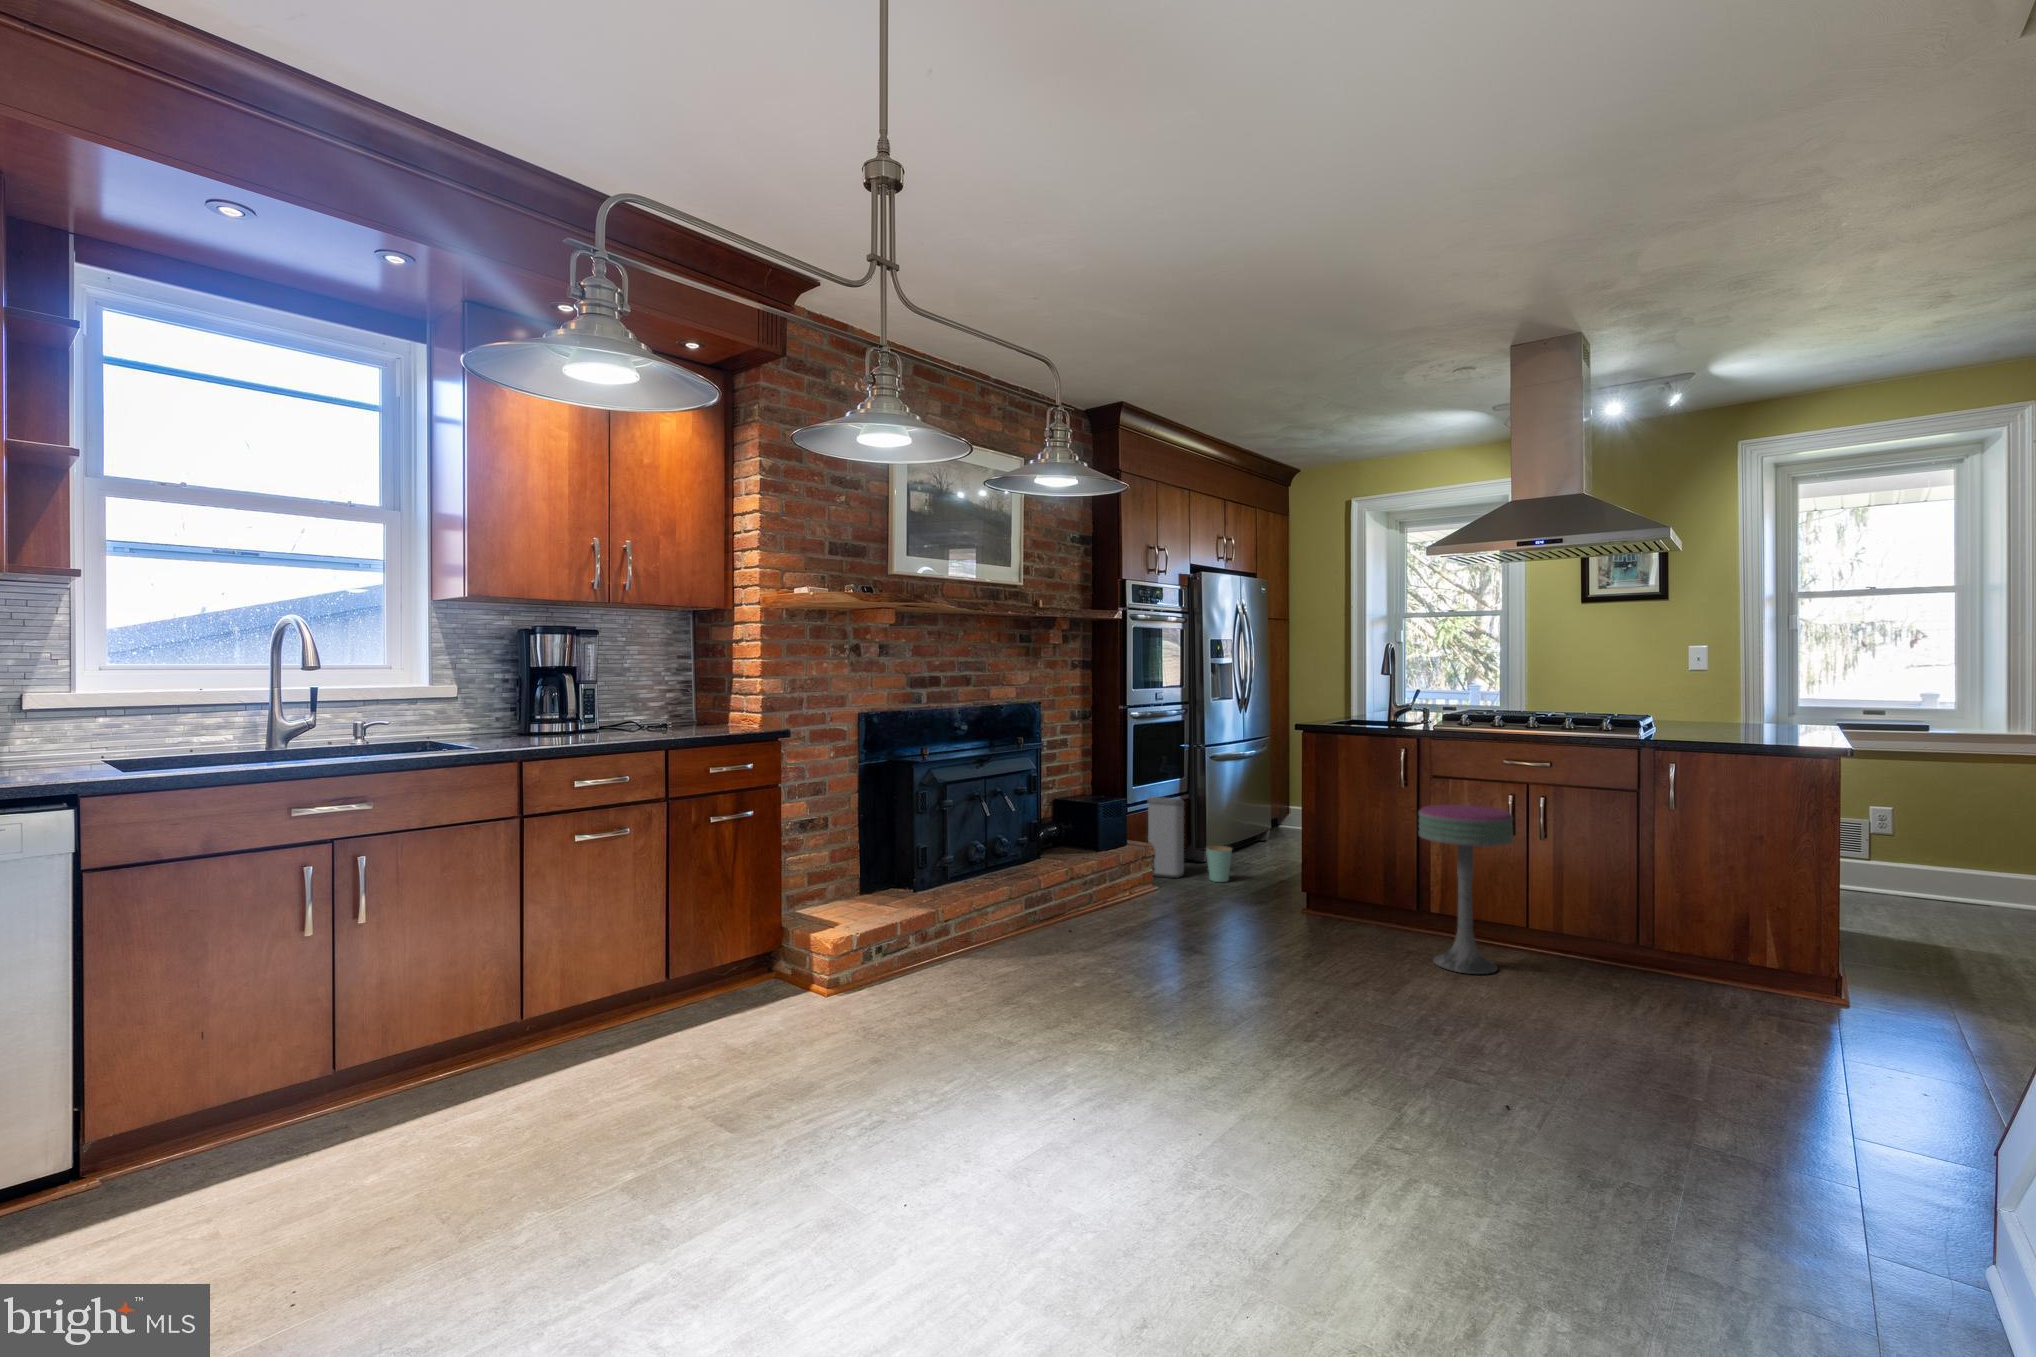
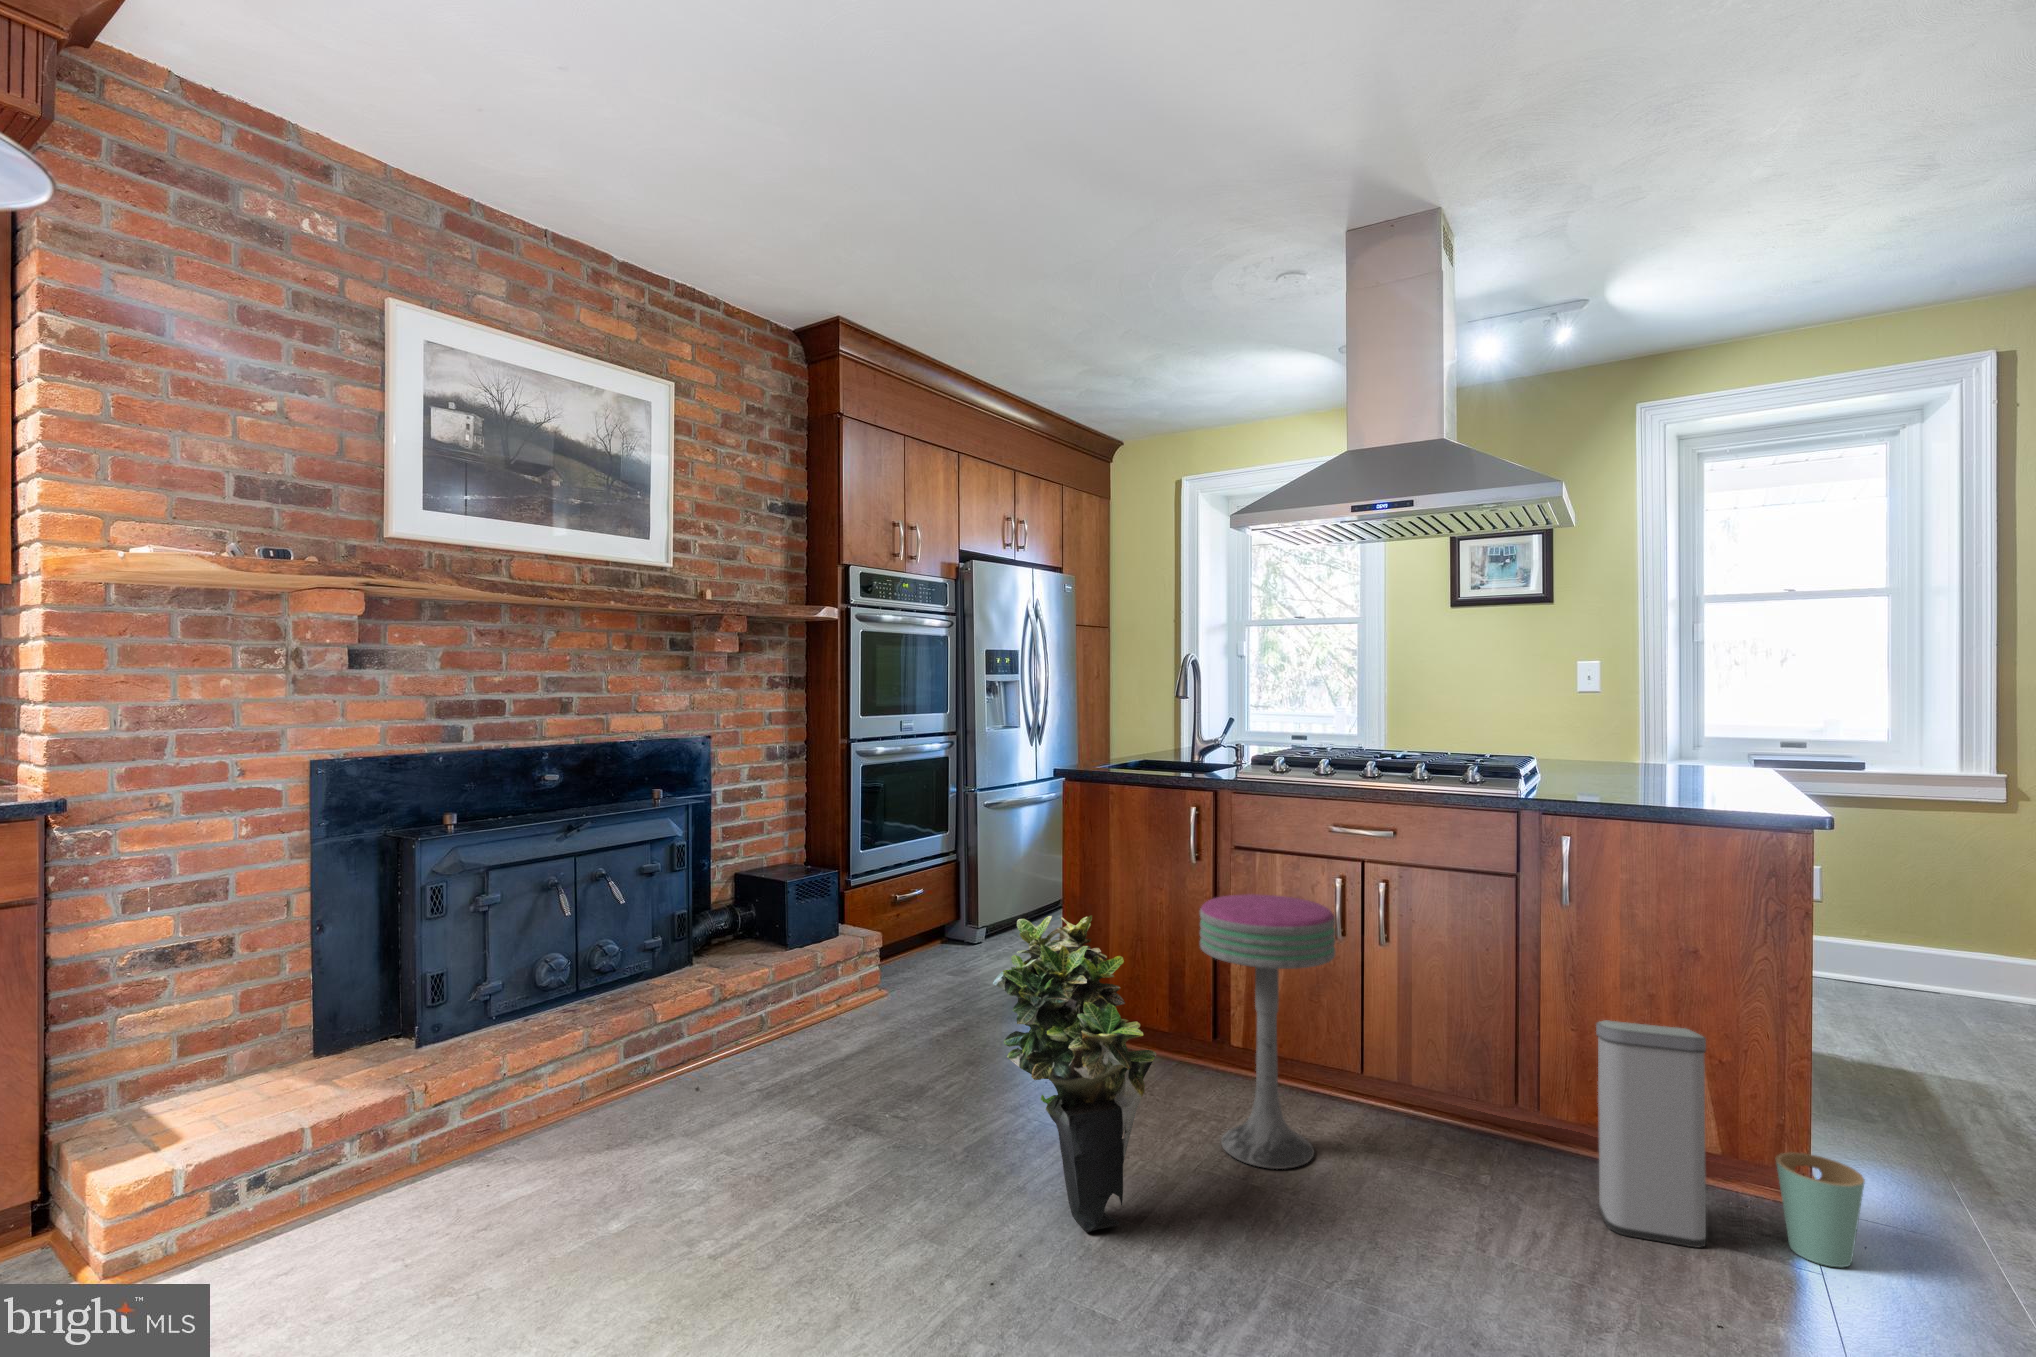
trash can: present [1148,797,1232,882] -> present [1596,1020,1865,1267]
potted plant: none [1297,811,1402,995] -> present [993,915,1156,1232]

